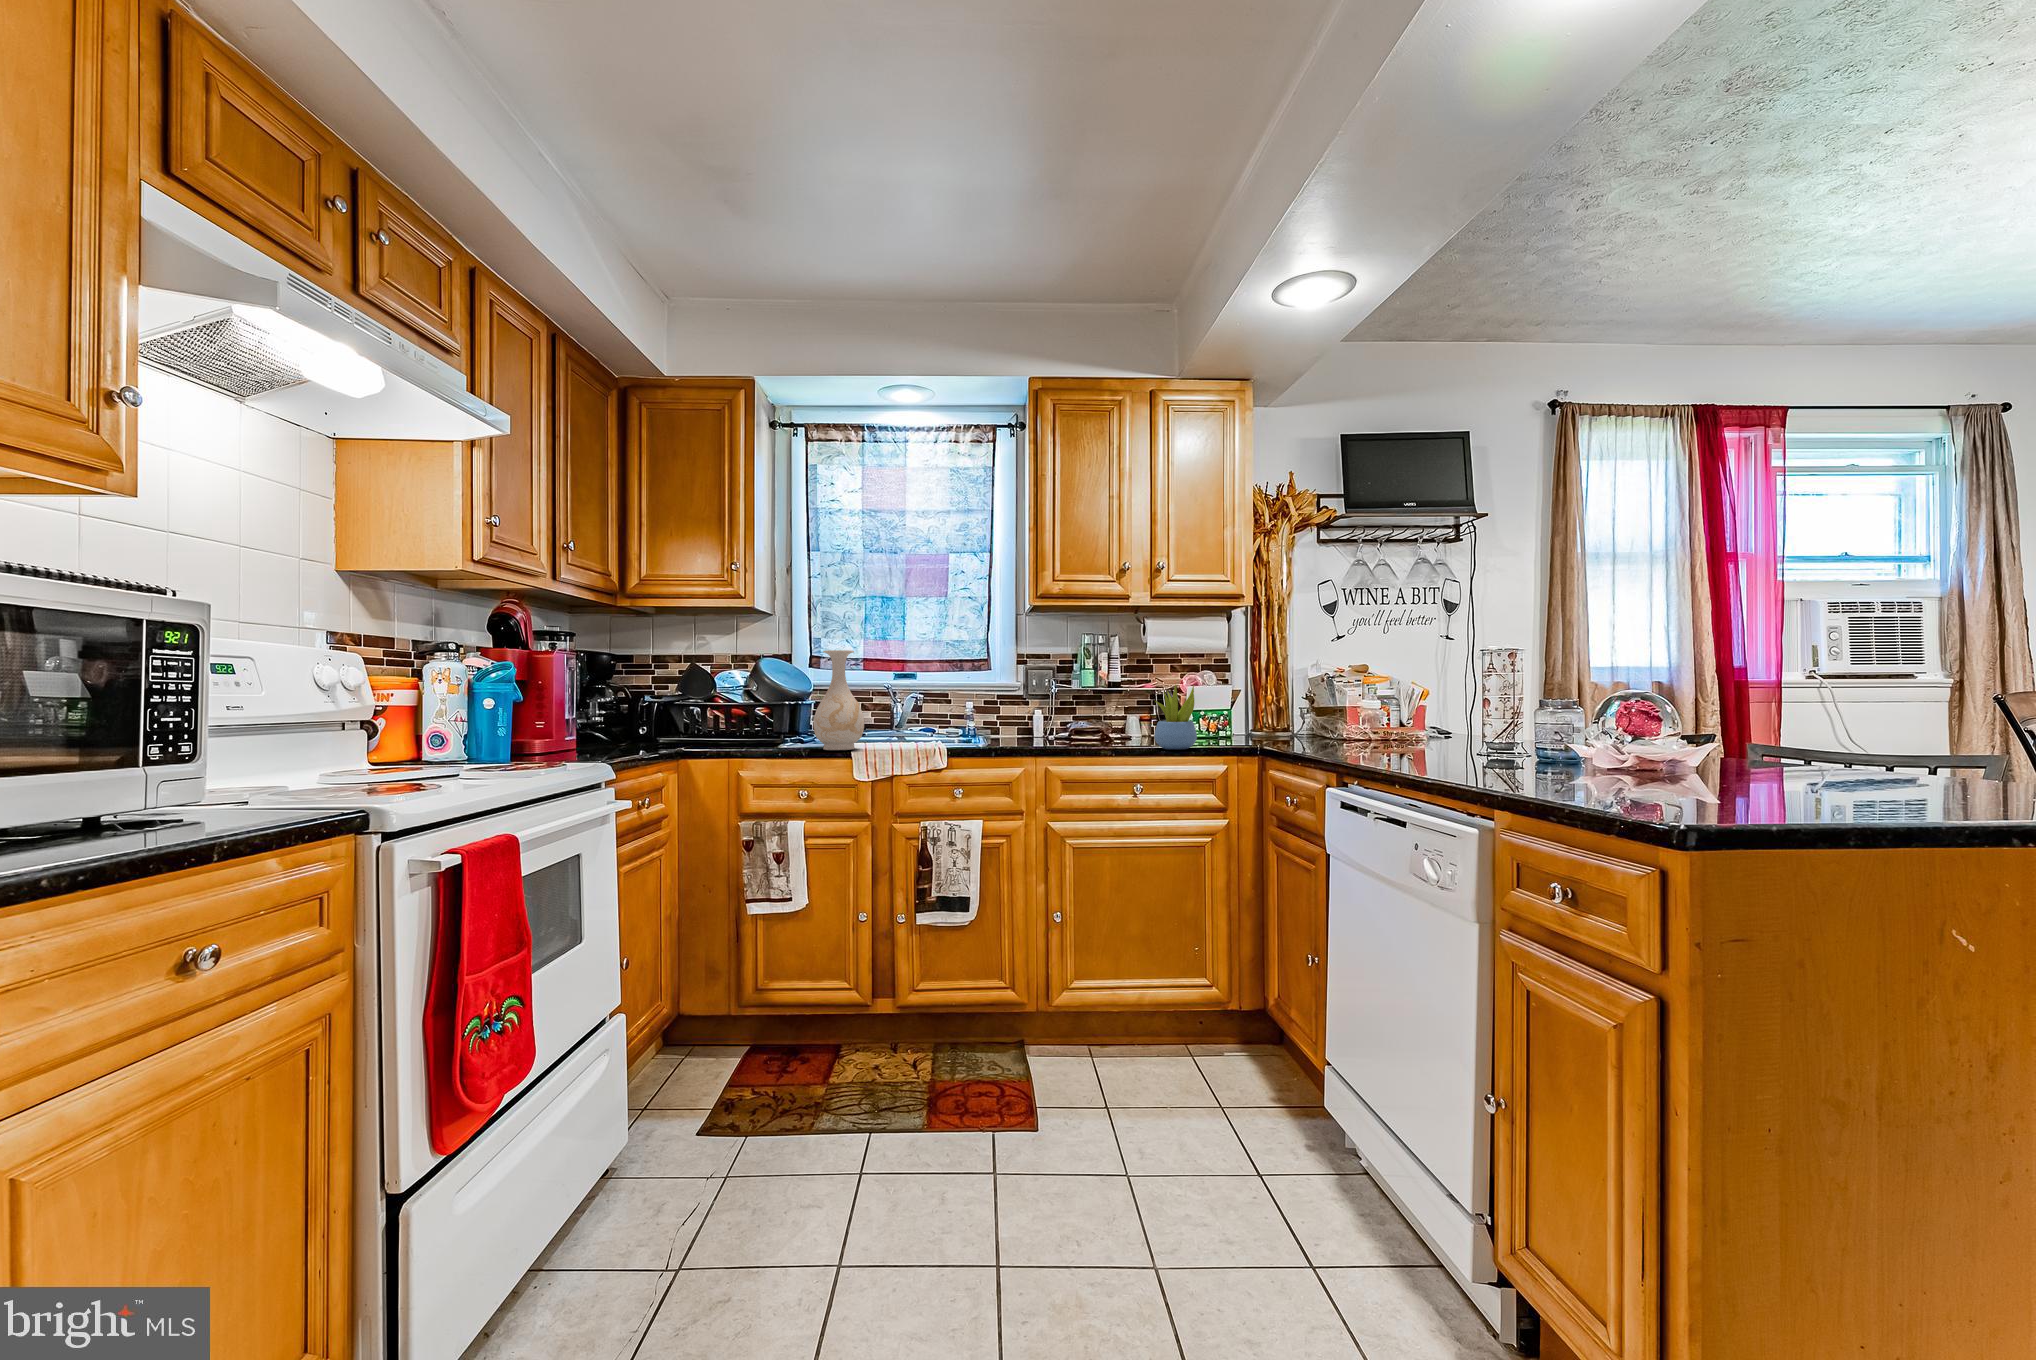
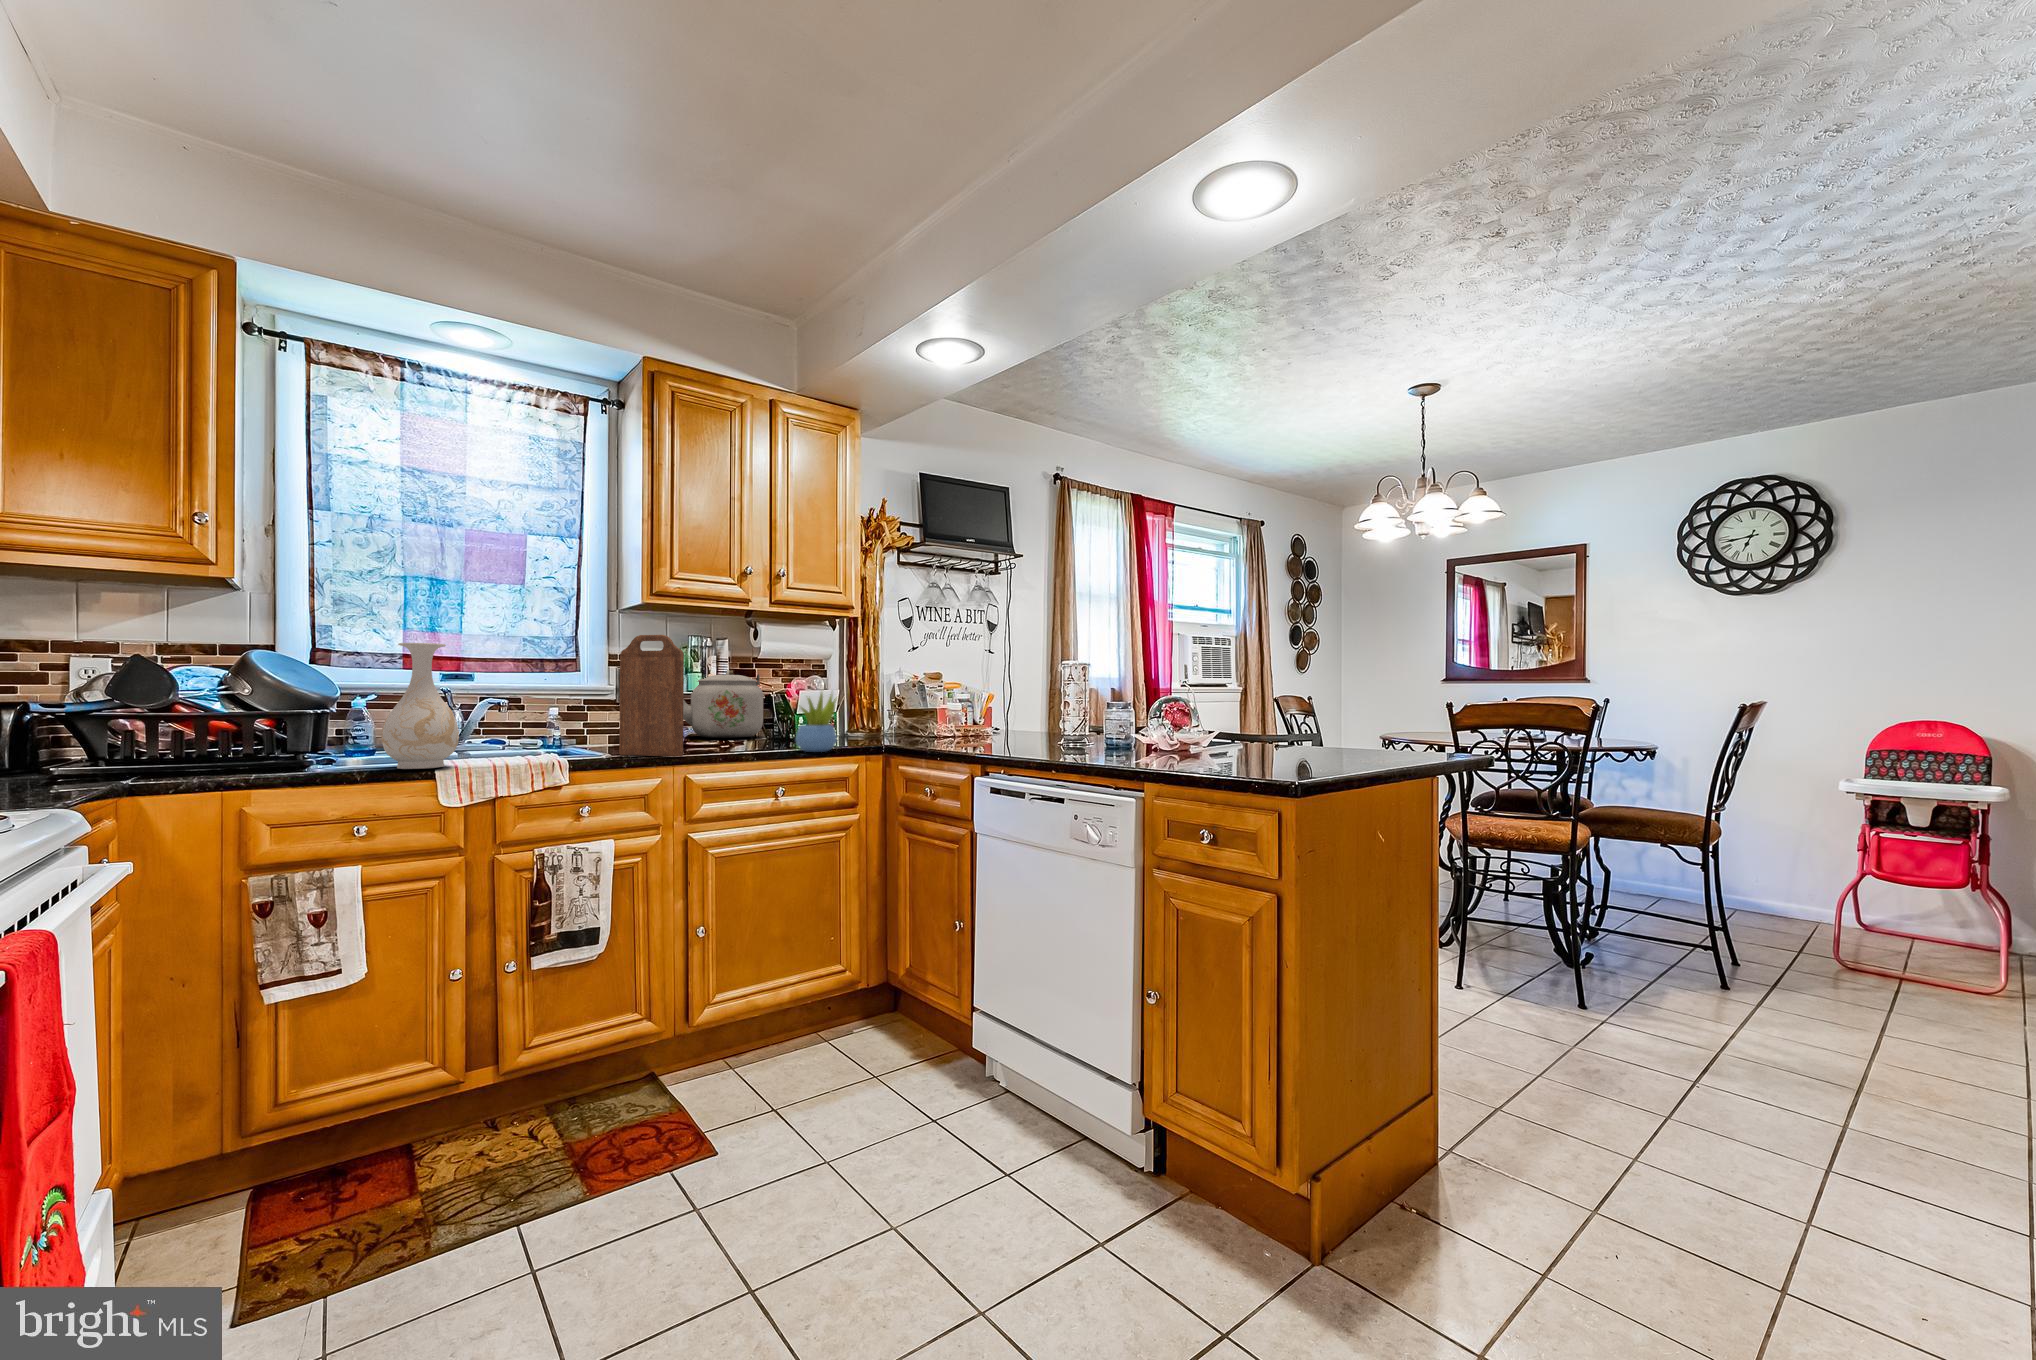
cutting board: none [995,635,1040,748] -> present [619,635,684,756]
kettle: none [1075,666,1158,733] -> present [683,670,763,738]

